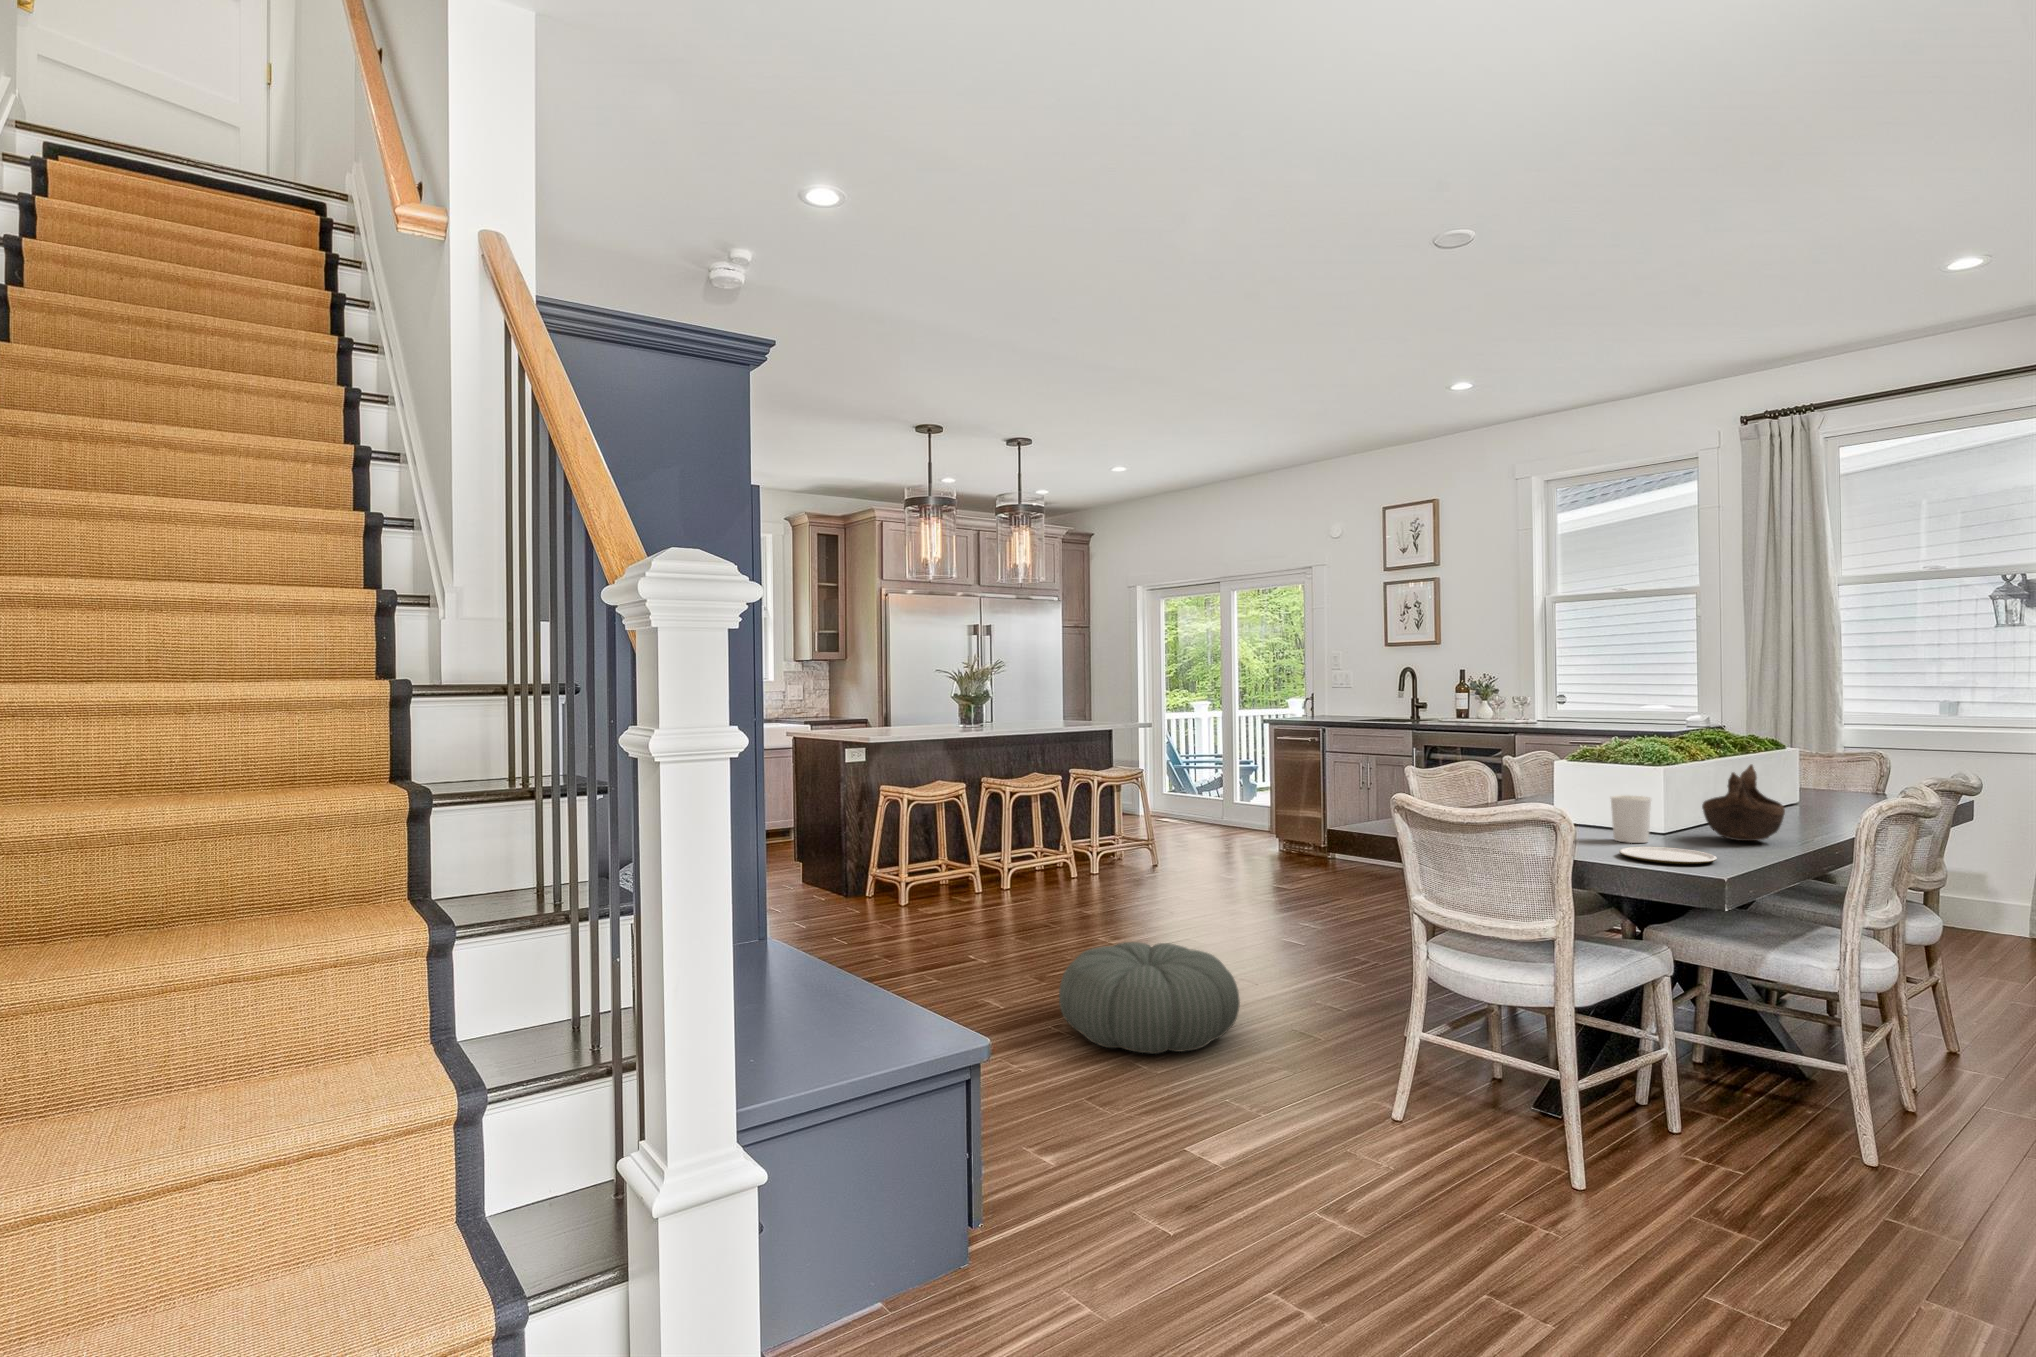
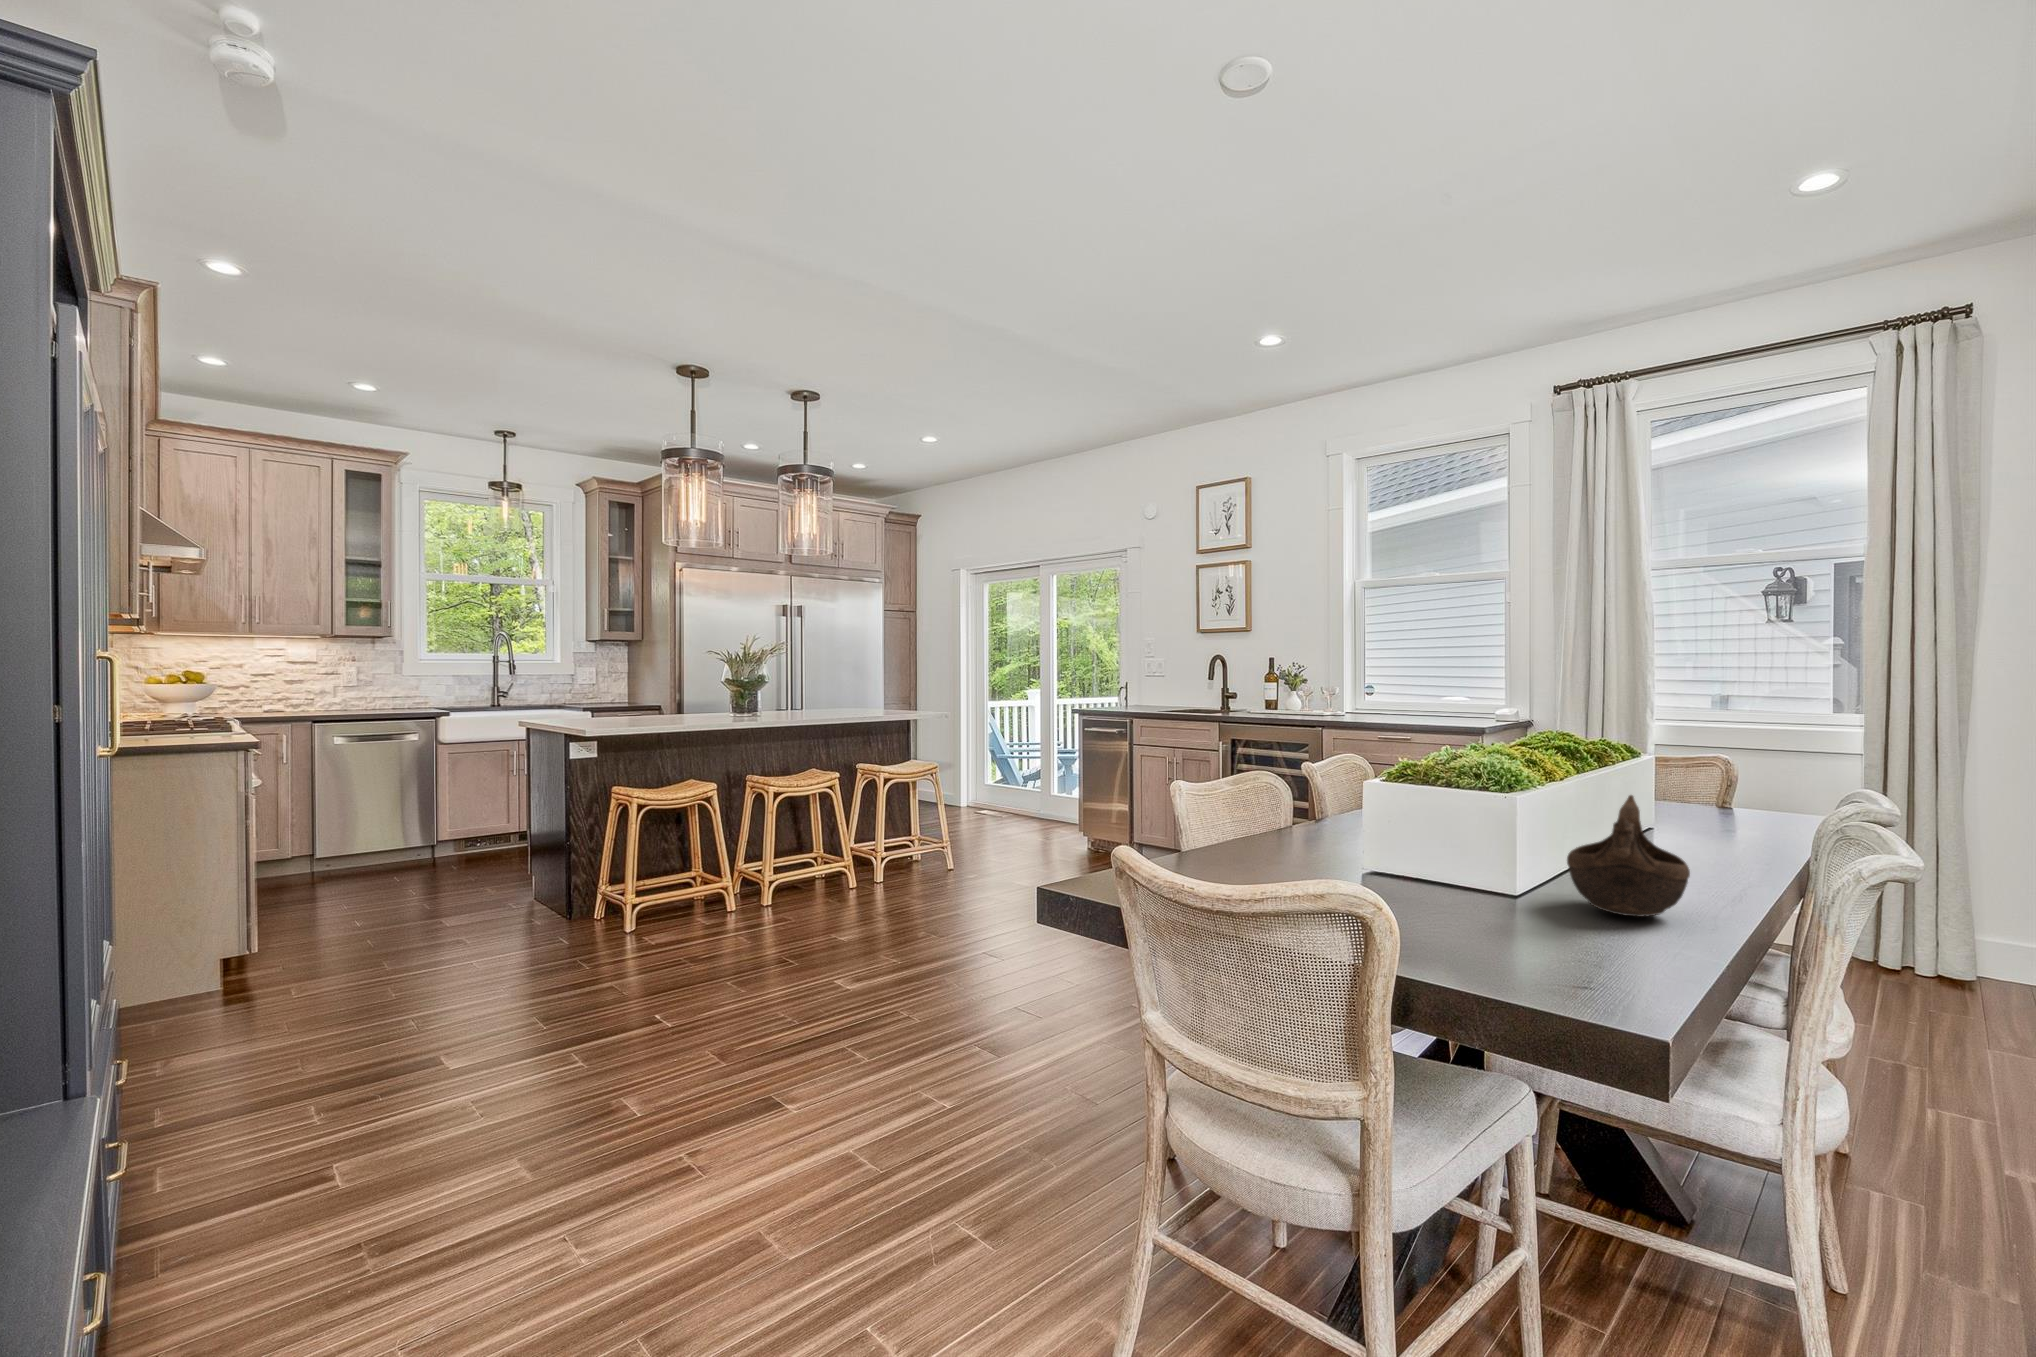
candle holder: present [1611,795,1651,843] -> none [1438,845,1499,922]
plate: present [1619,847,1717,864] -> none [1457,940,1615,988]
pouf: present [1059,942,1240,1054] -> none [676,1026,934,1220]

